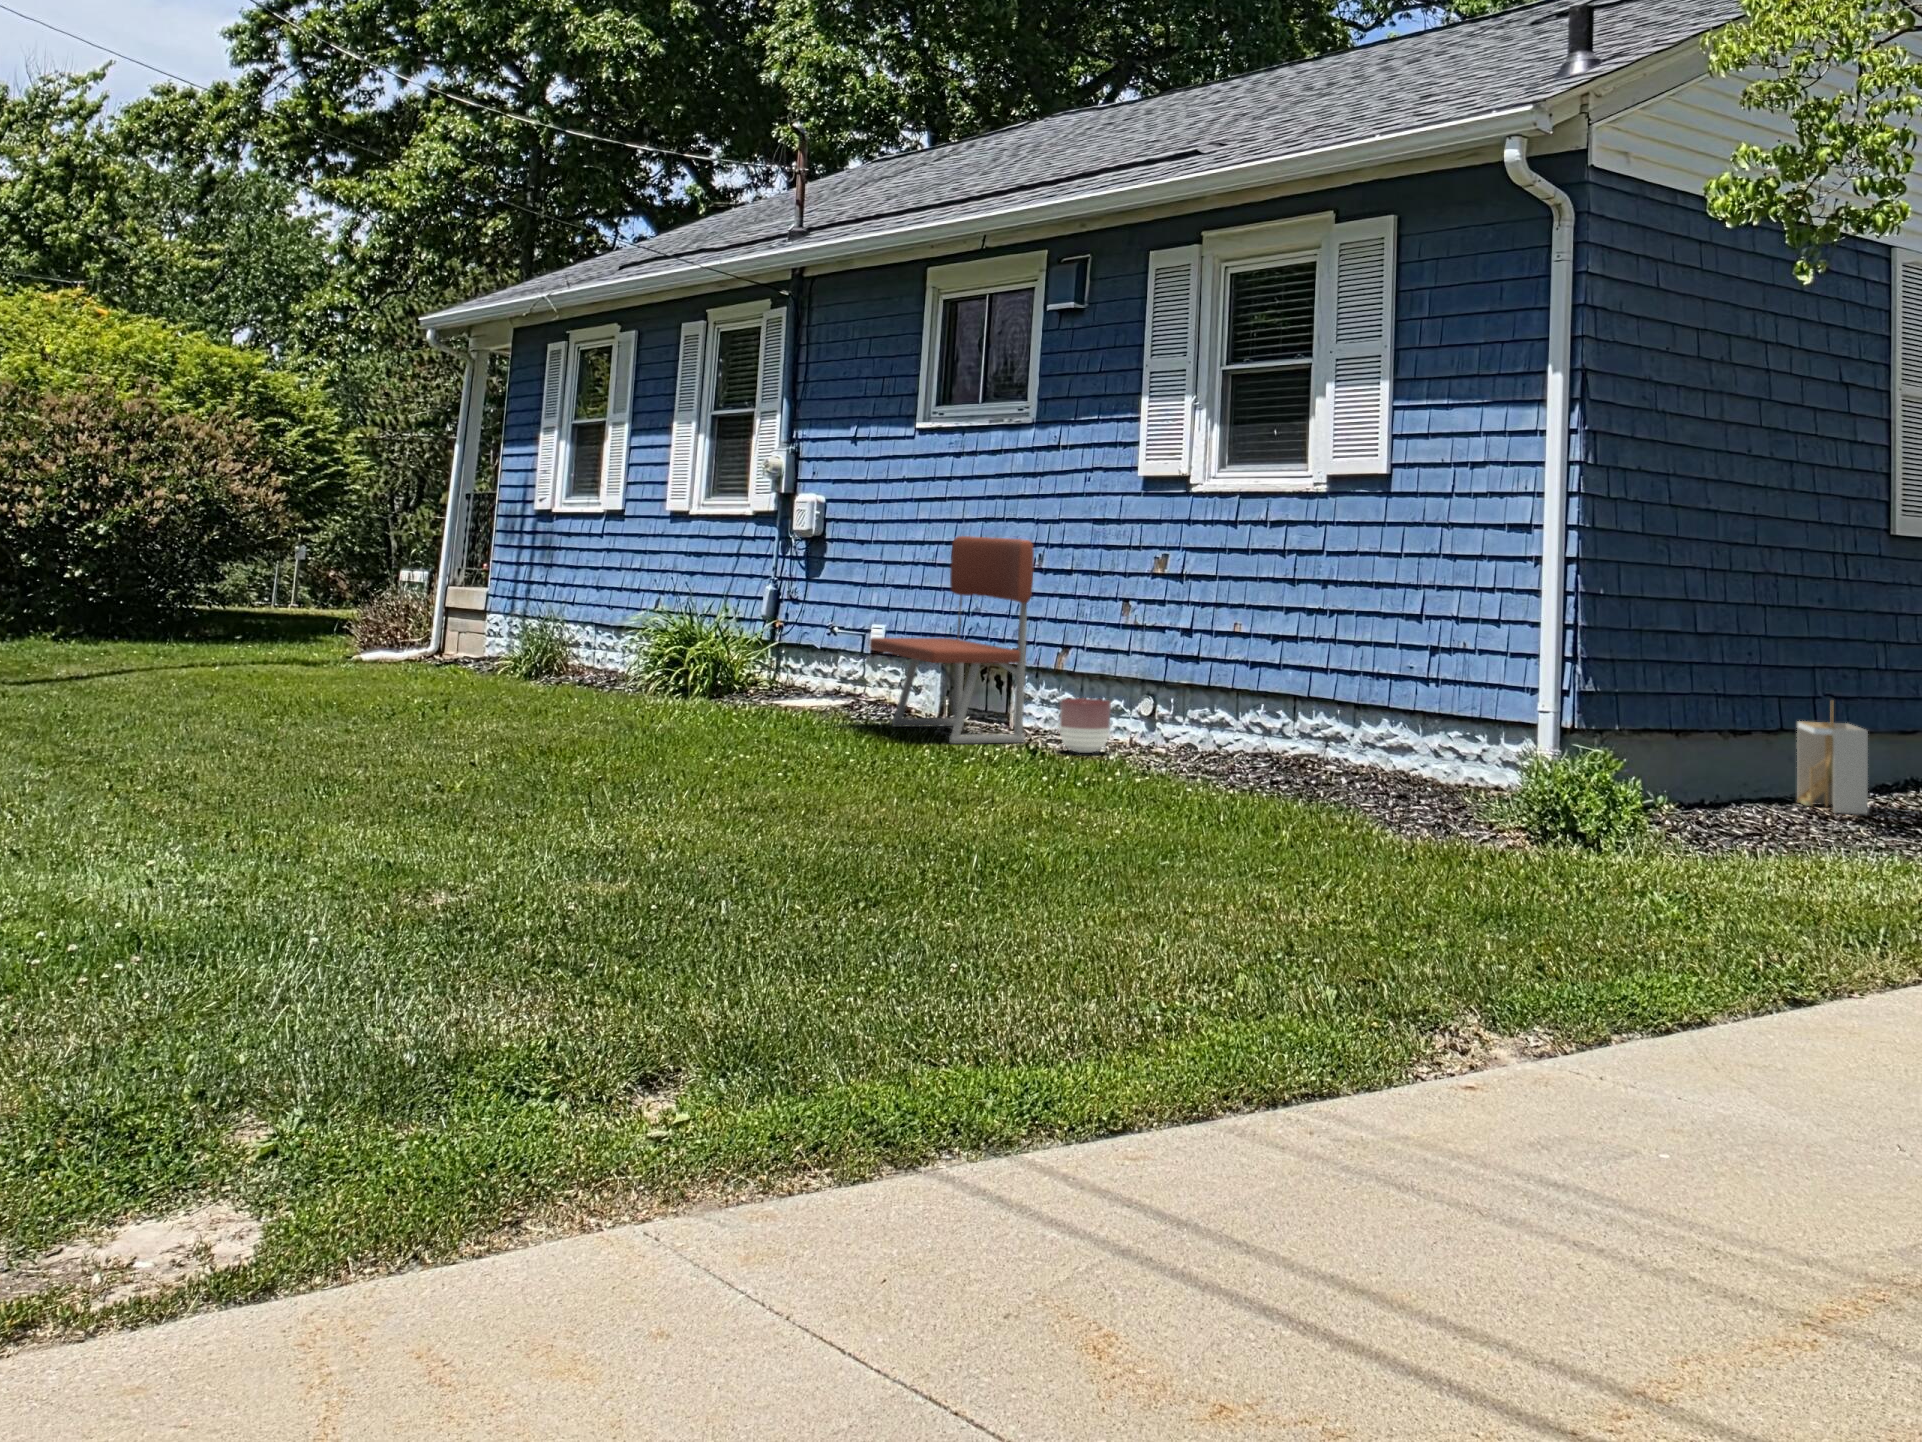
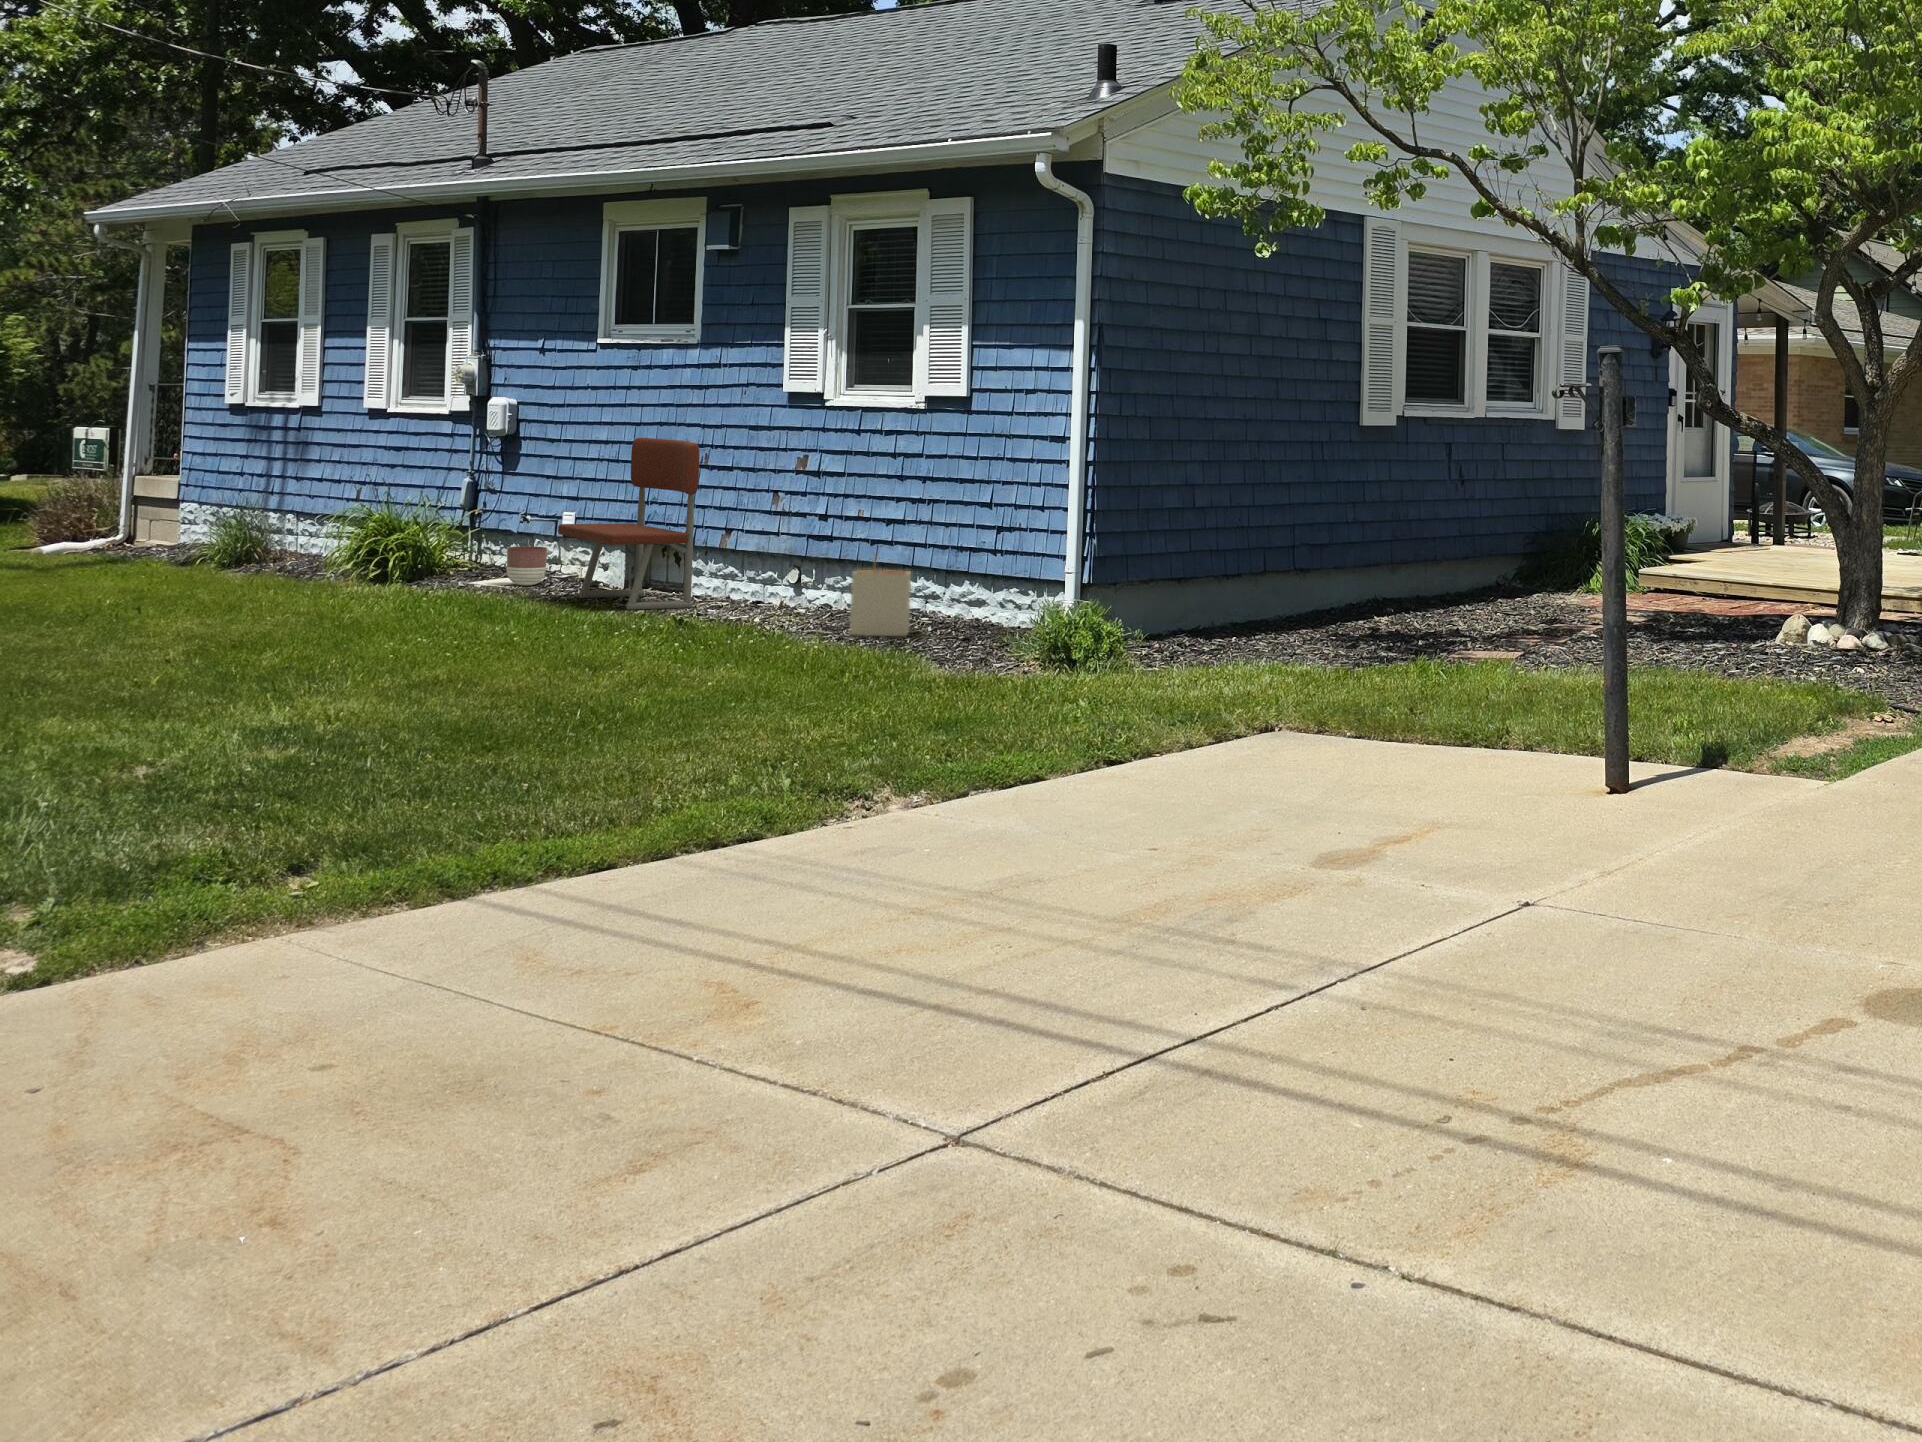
planter: present [1060,698,1111,753] -> present [507,546,547,586]
storage bin: present [1797,700,1868,814] -> present [850,568,911,636]

